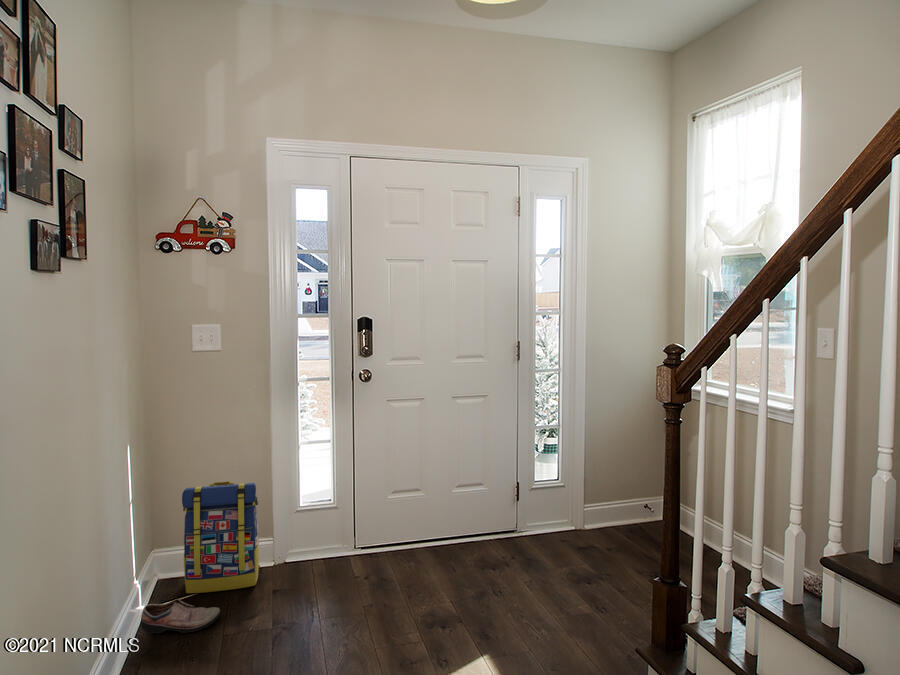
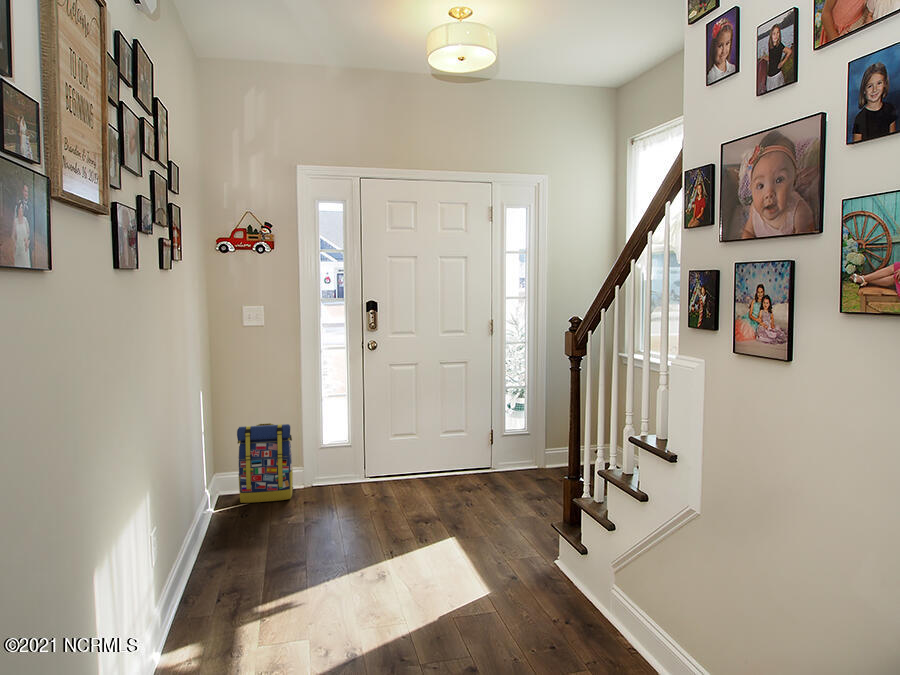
shoe: present [141,599,220,633] -> none [211,501,266,523]

